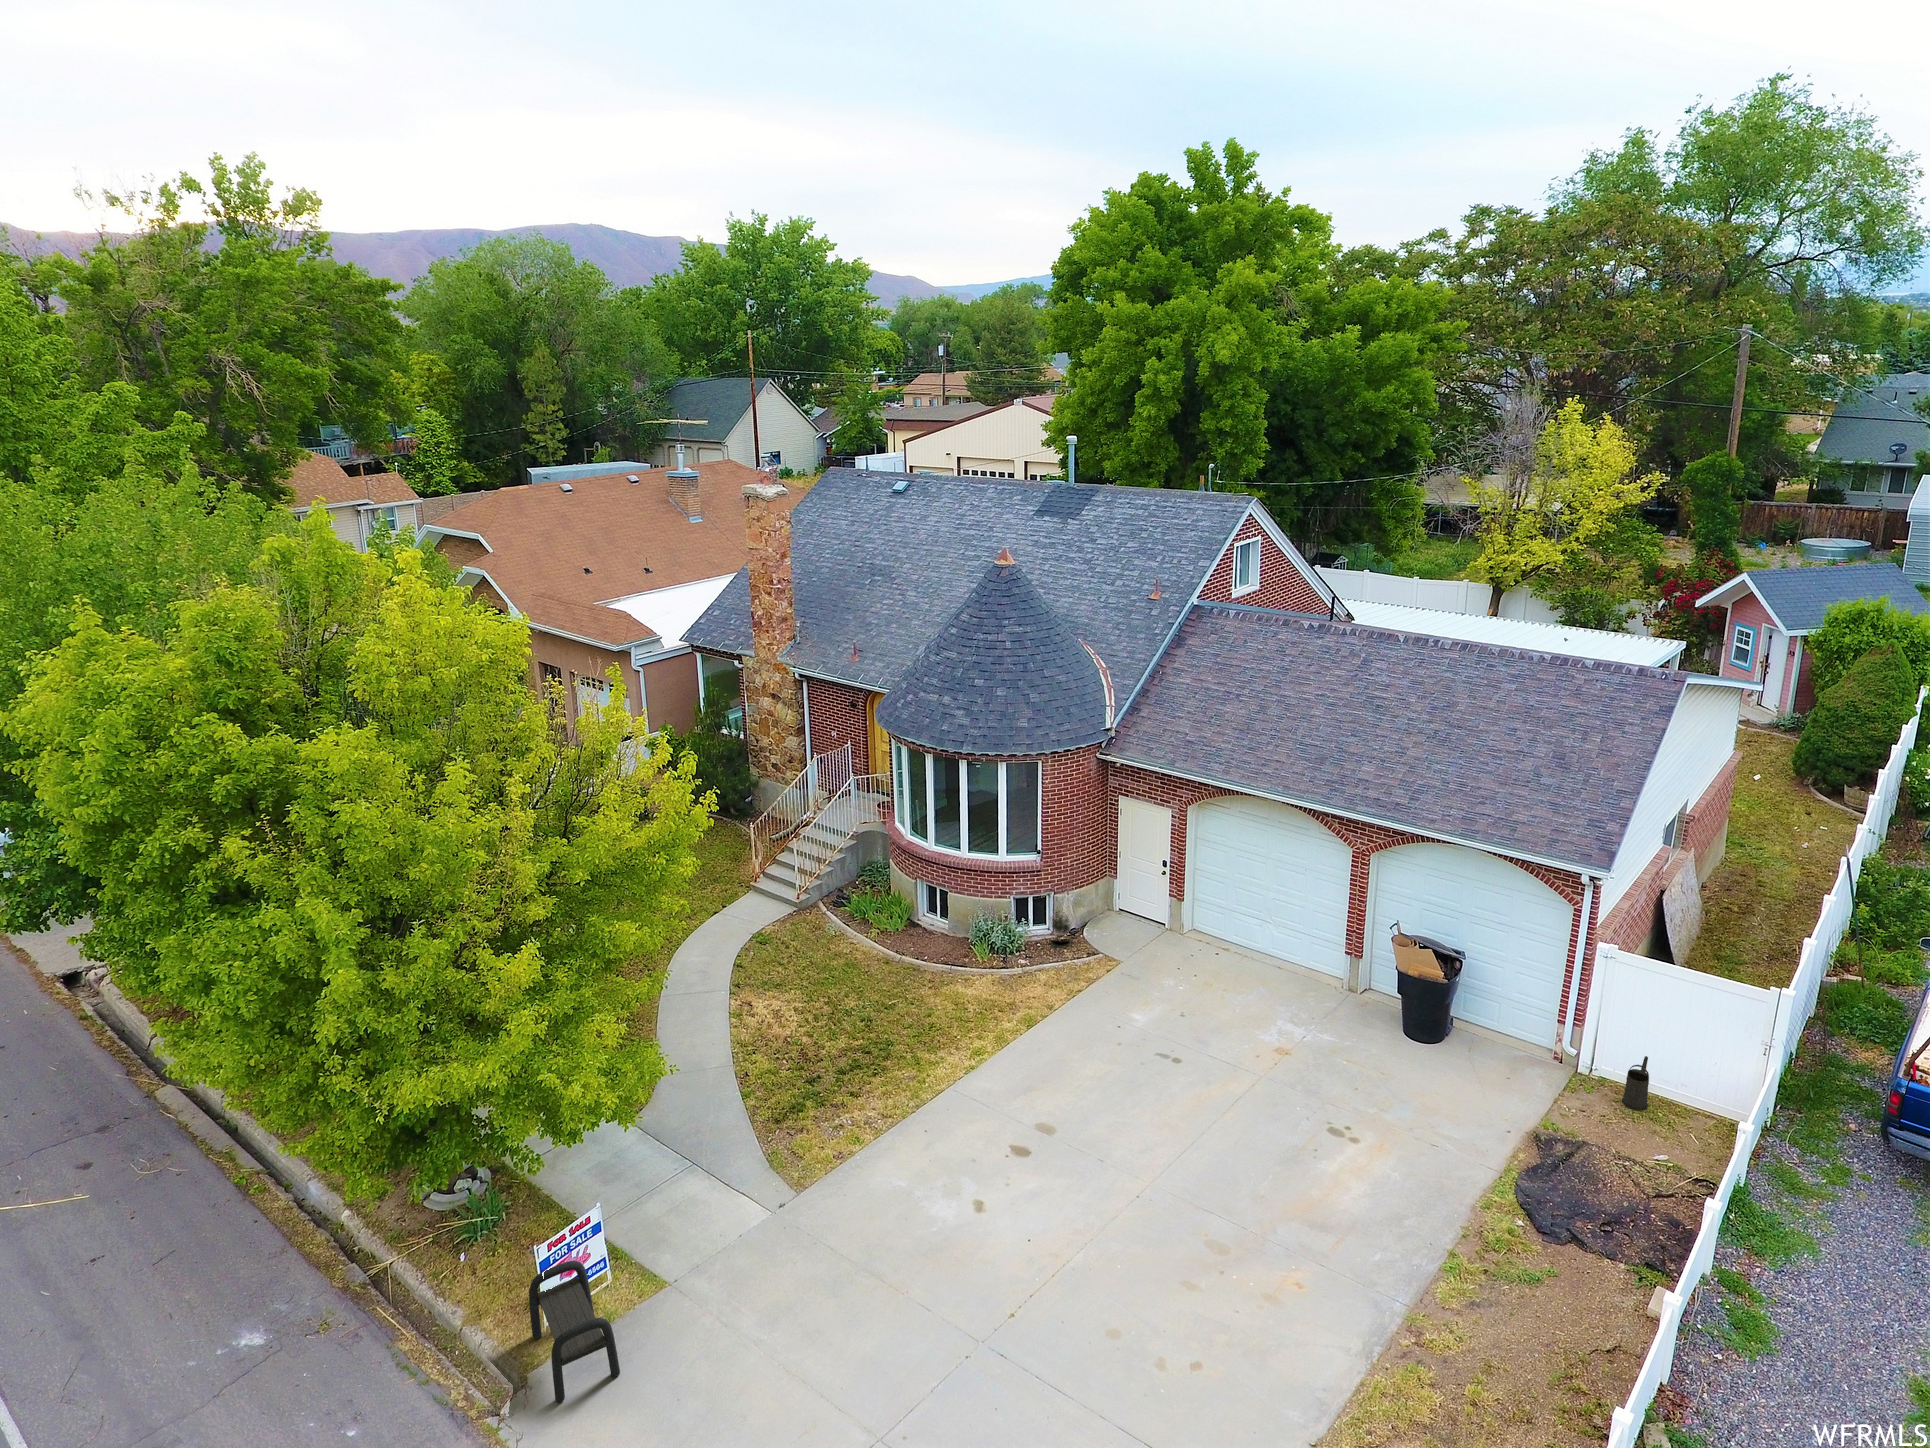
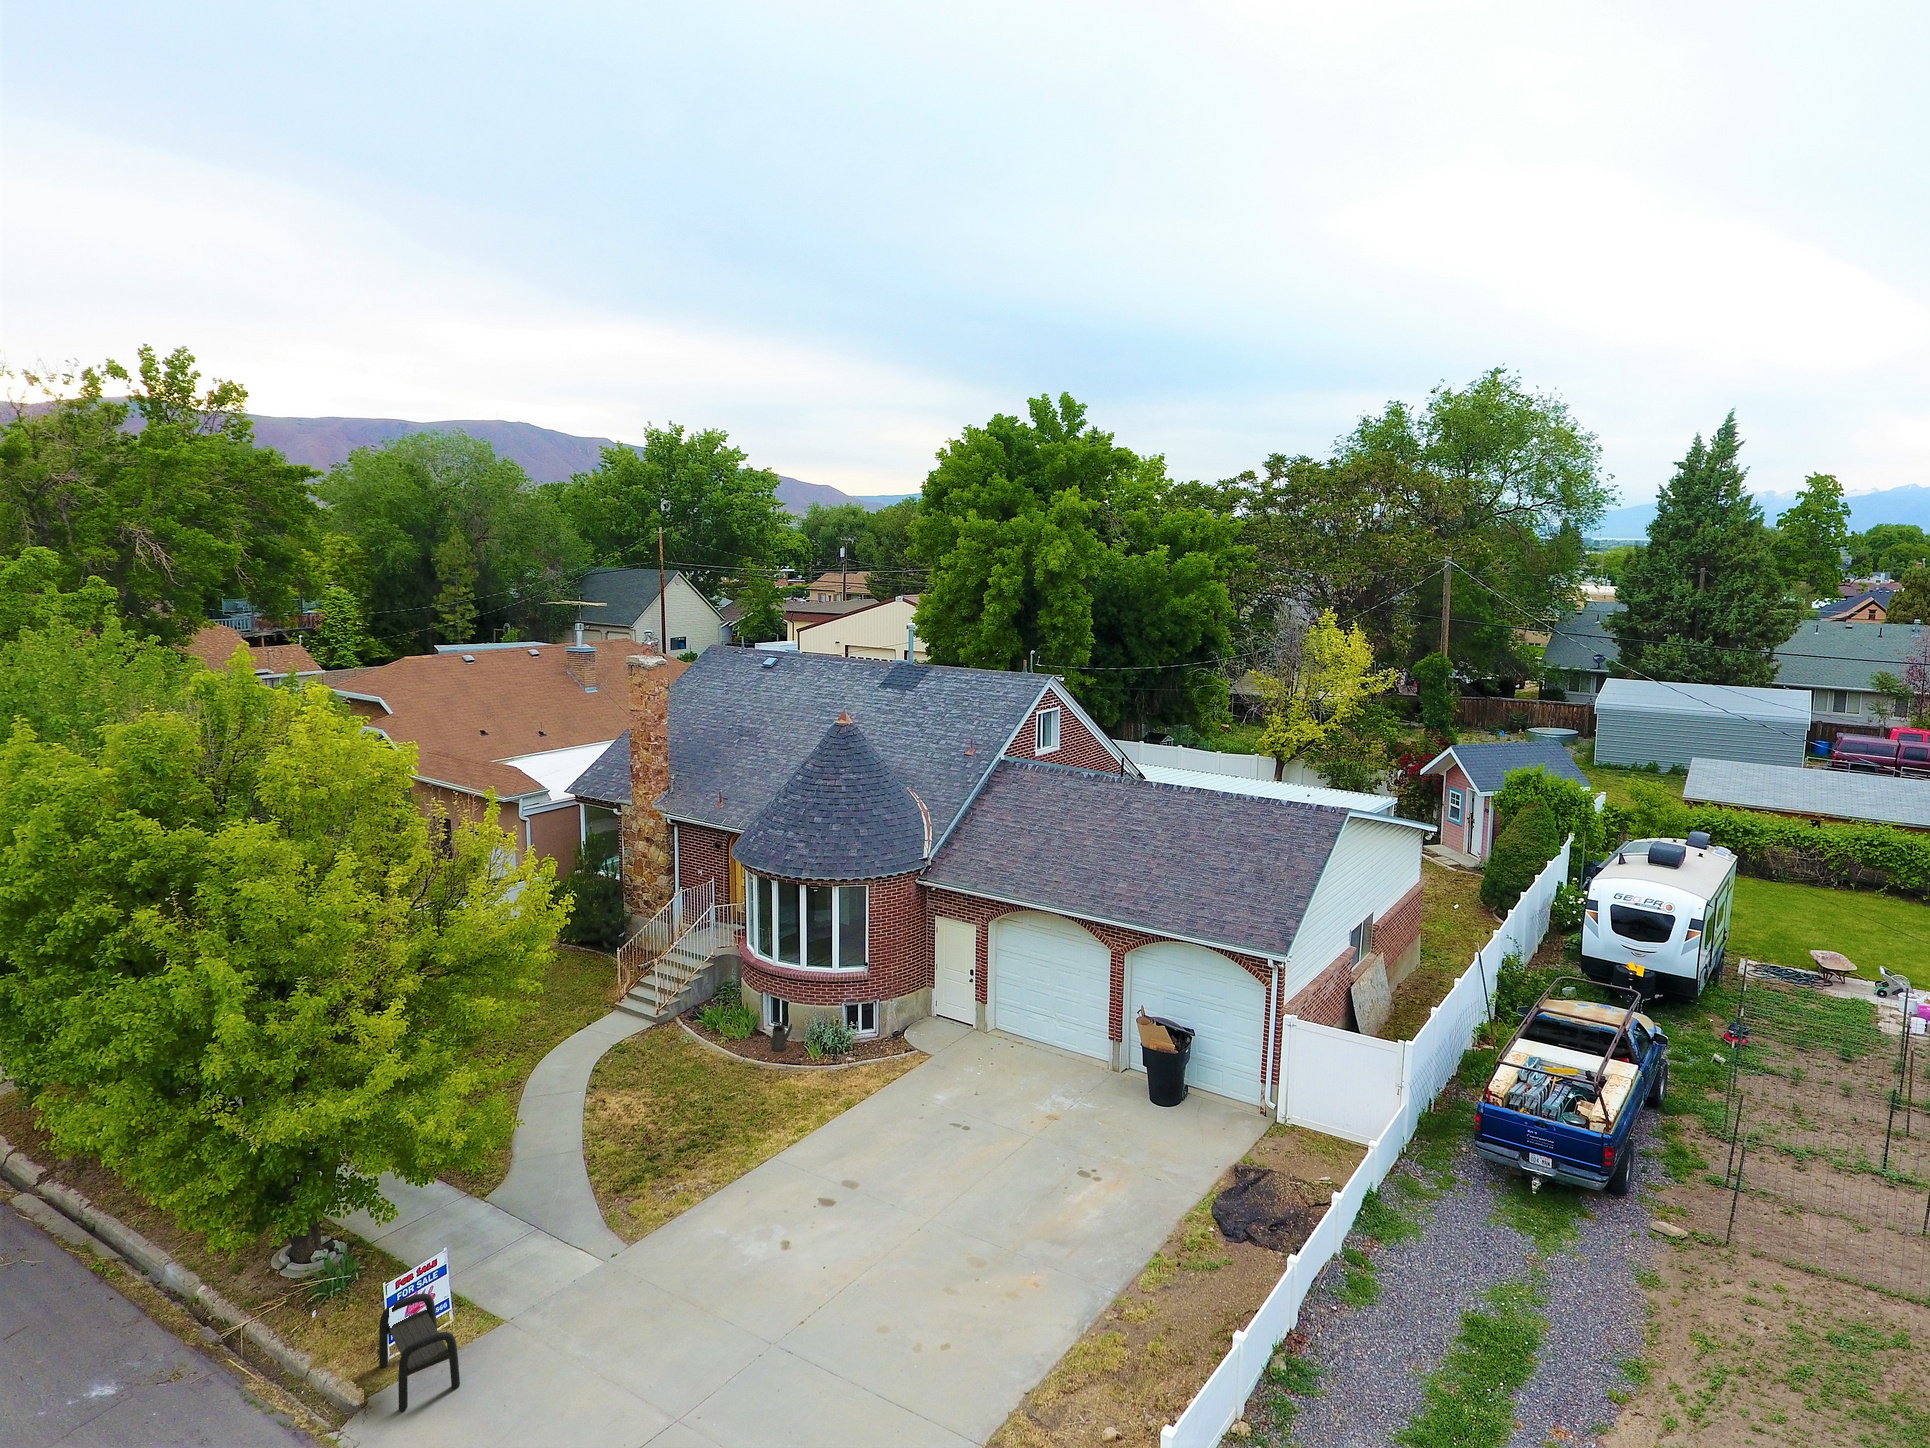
potted tree: present [1050,911,1071,948] -> none [874,1012,895,1048]
watering can: present [1622,1056,1649,1110] -> present [770,1021,792,1052]

